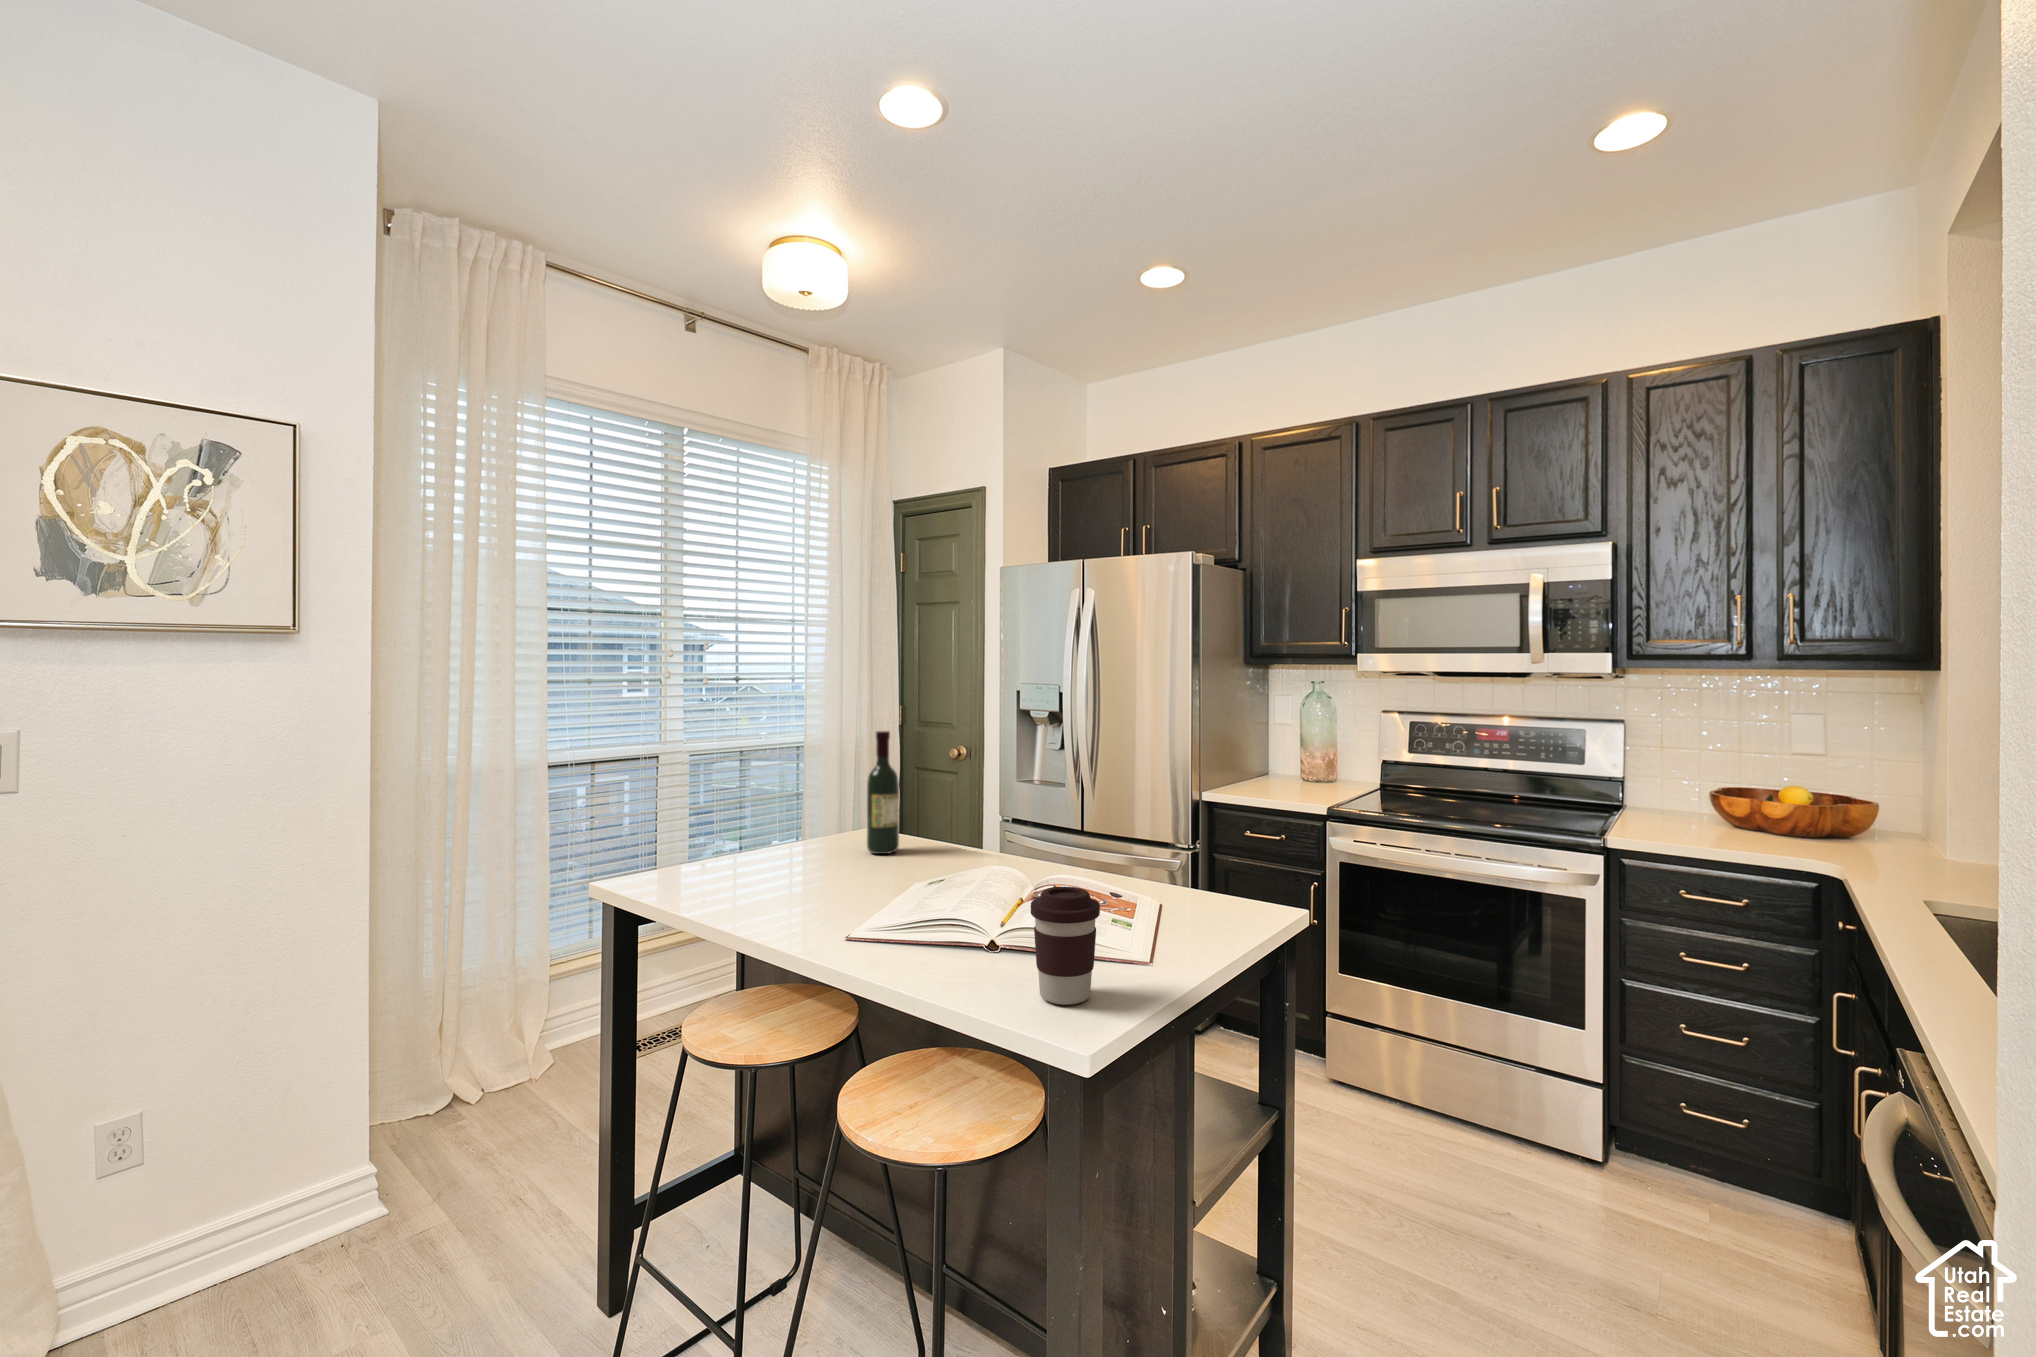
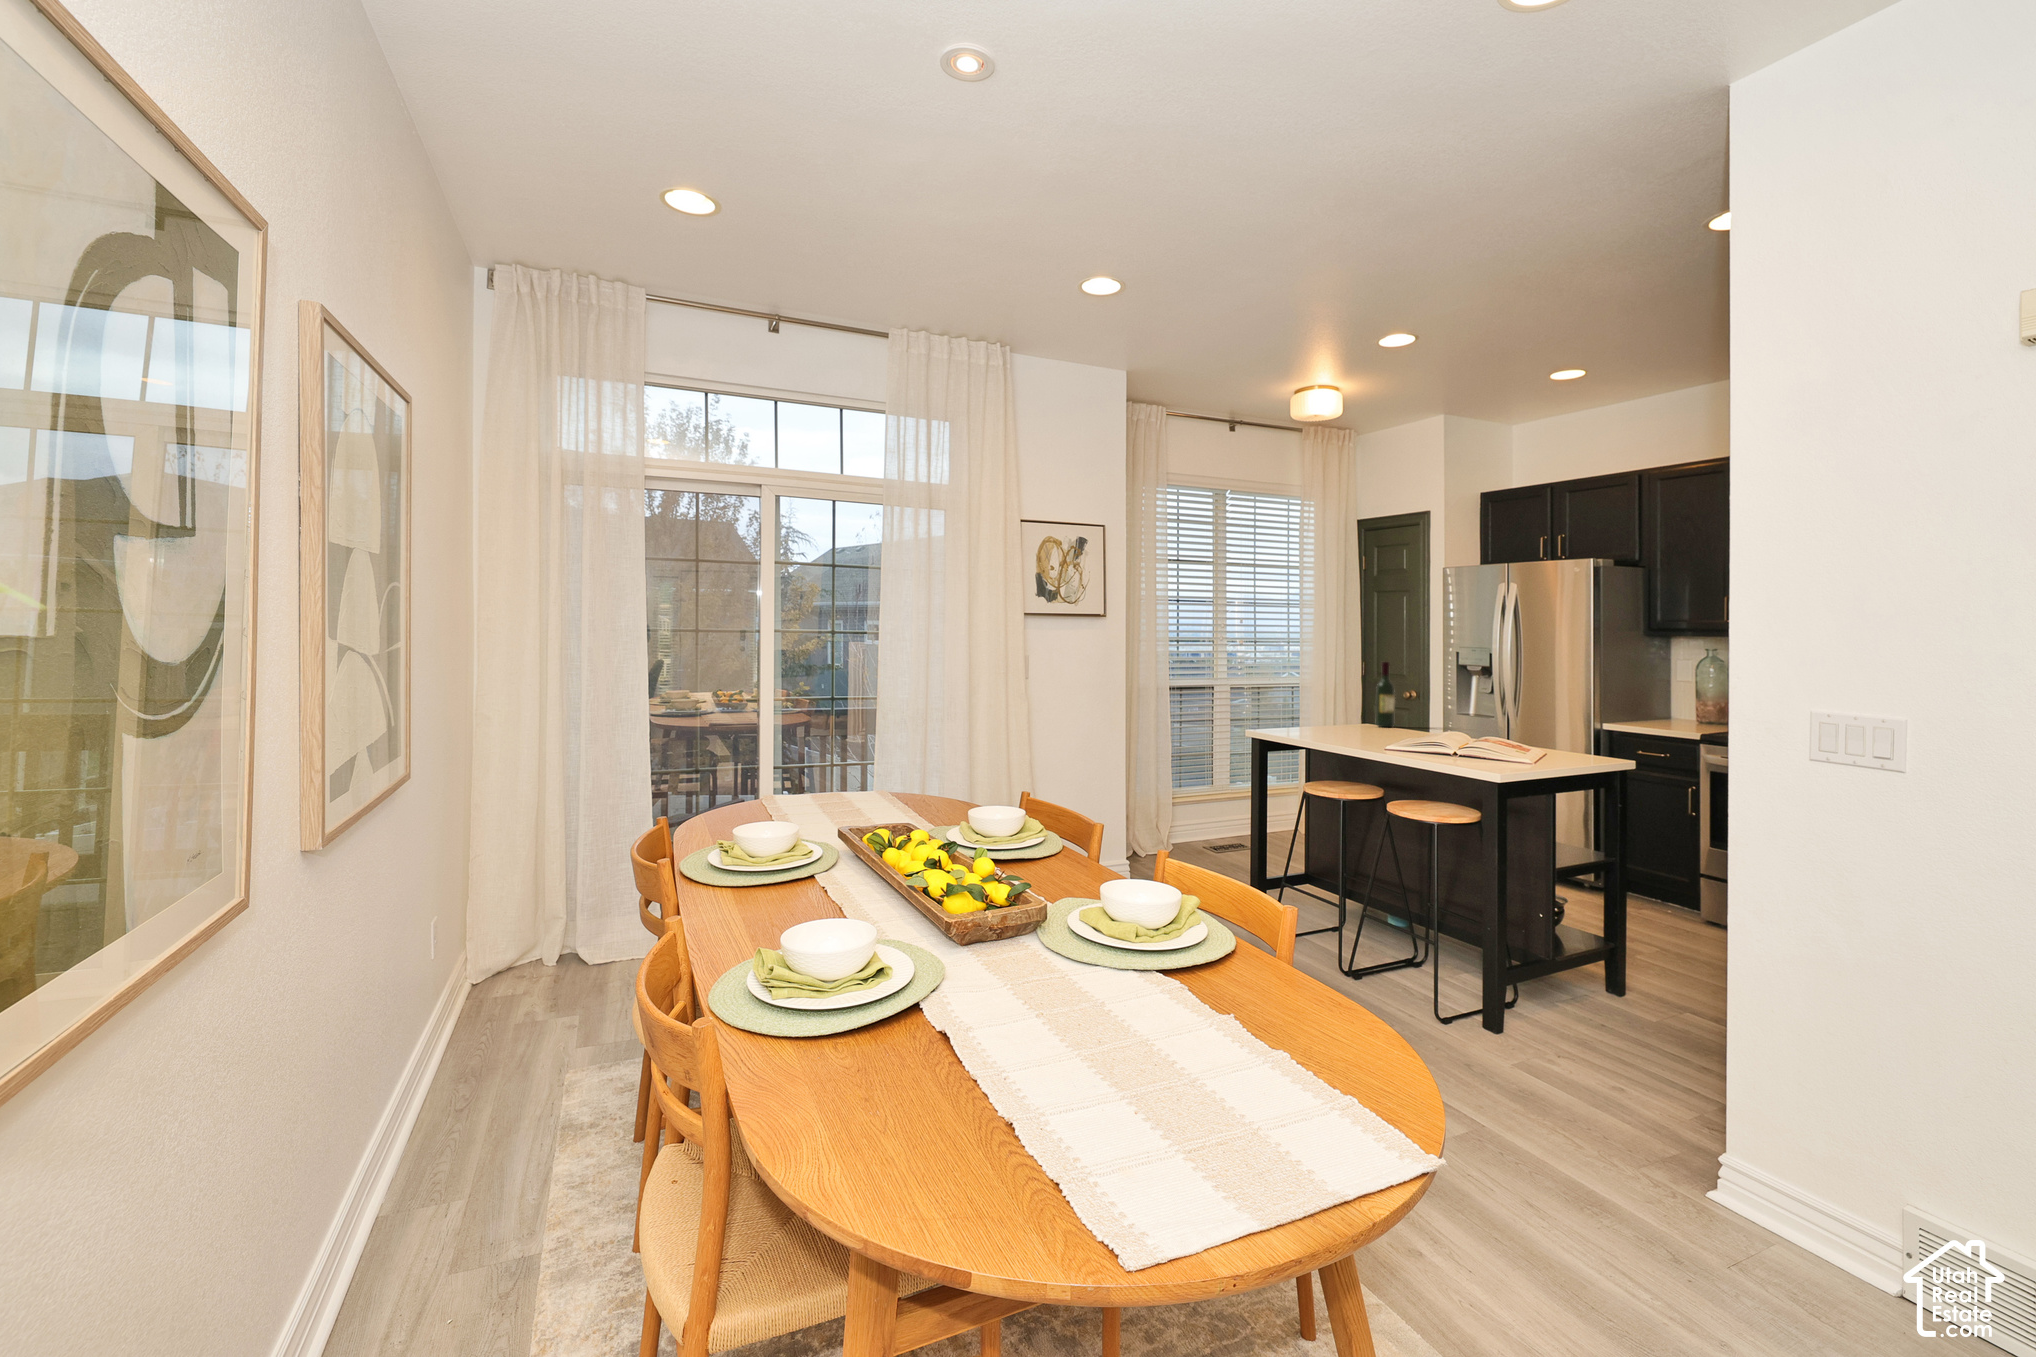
coffee cup: present [1031,887,1100,1005] -> none [1484,707,1517,751]

